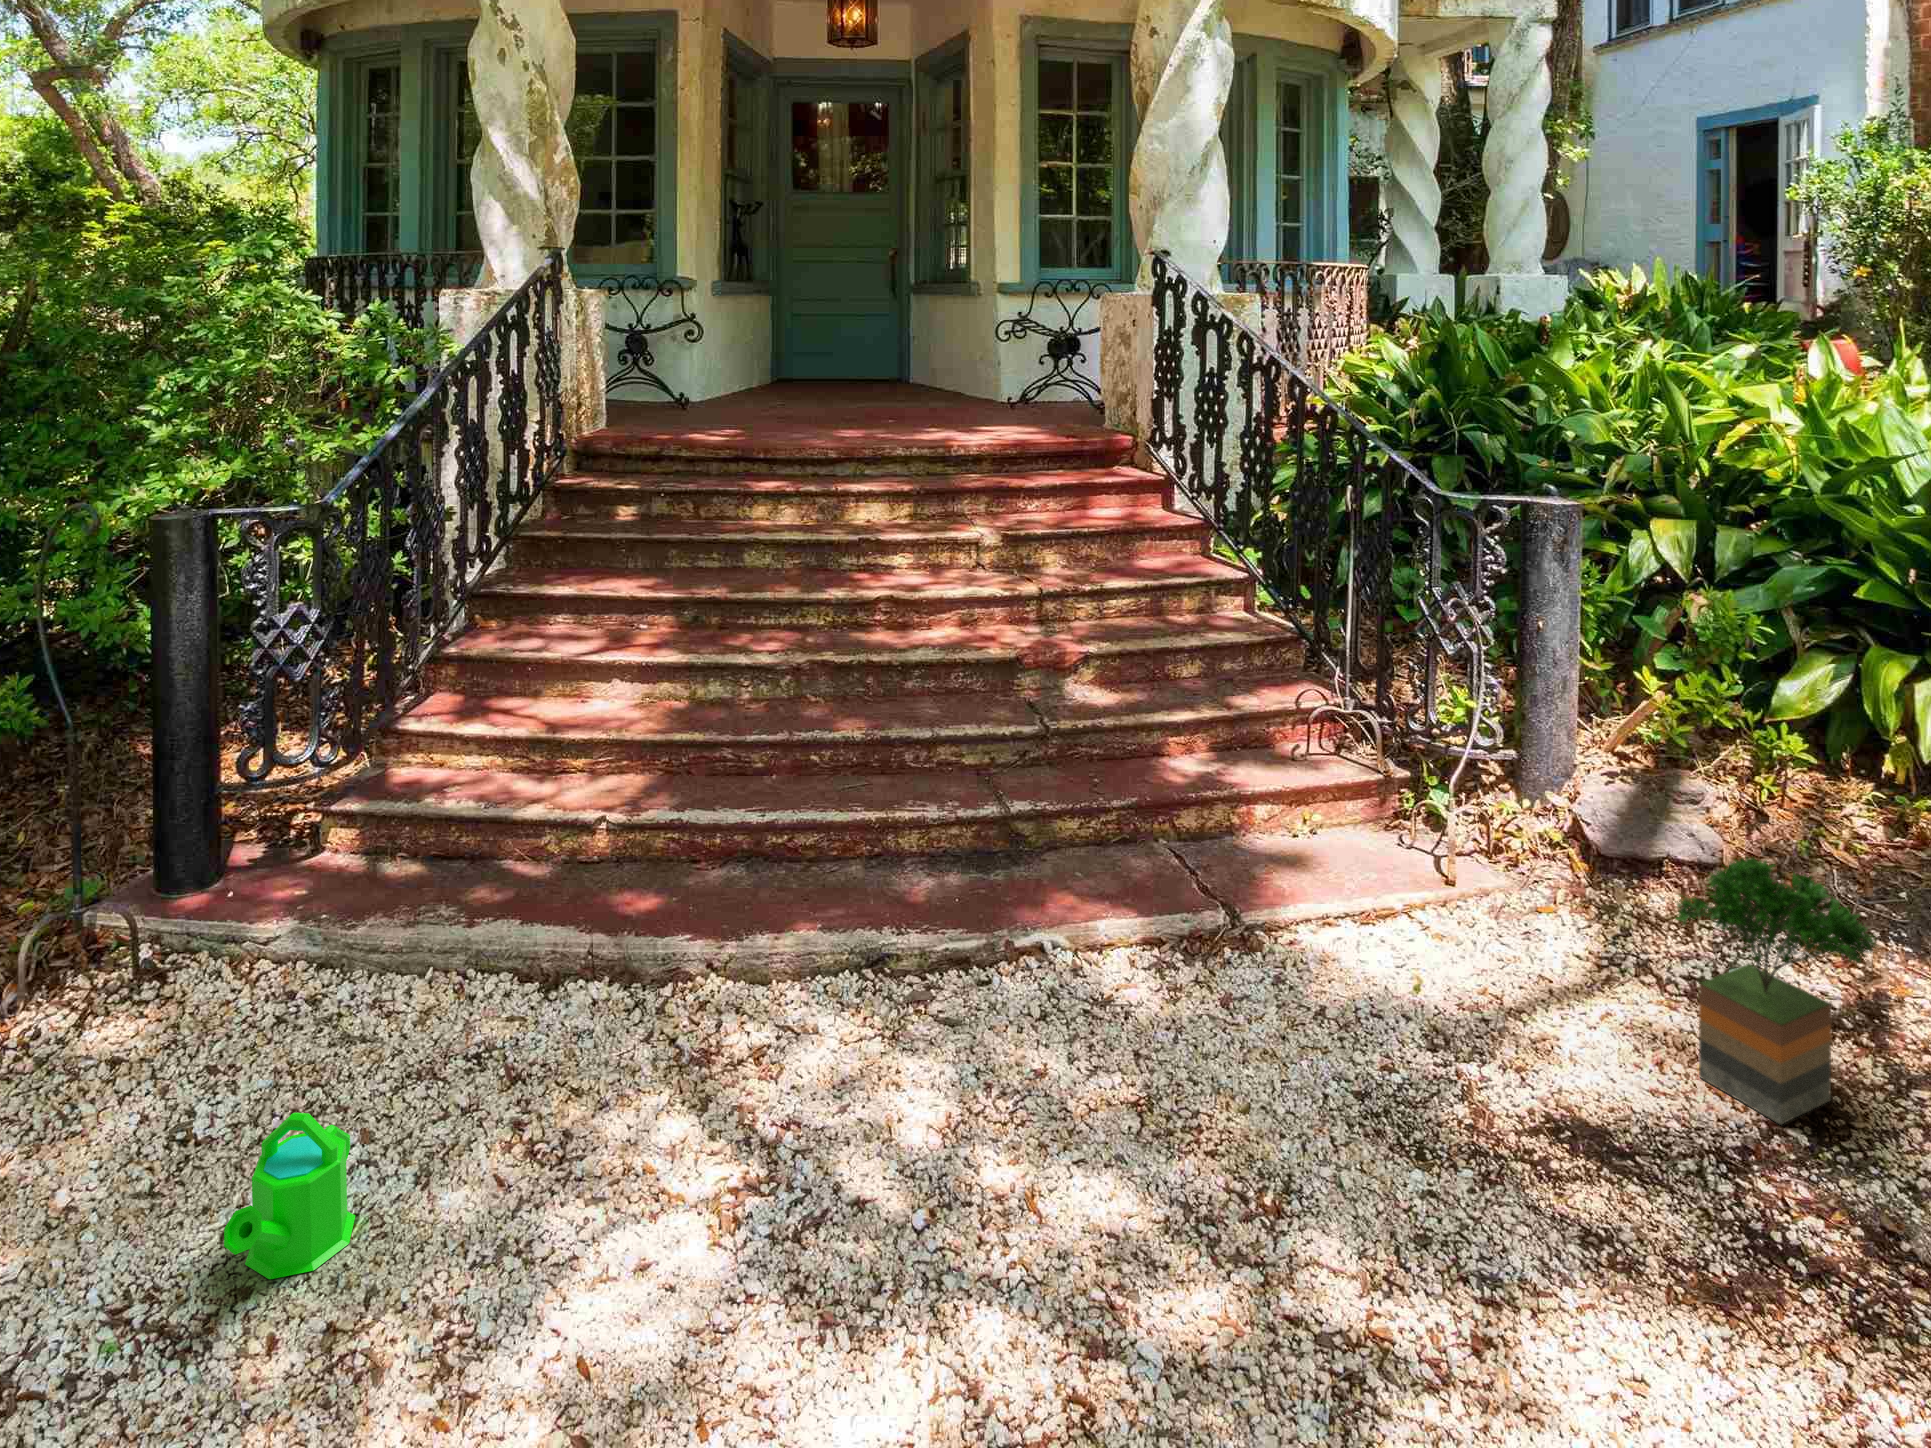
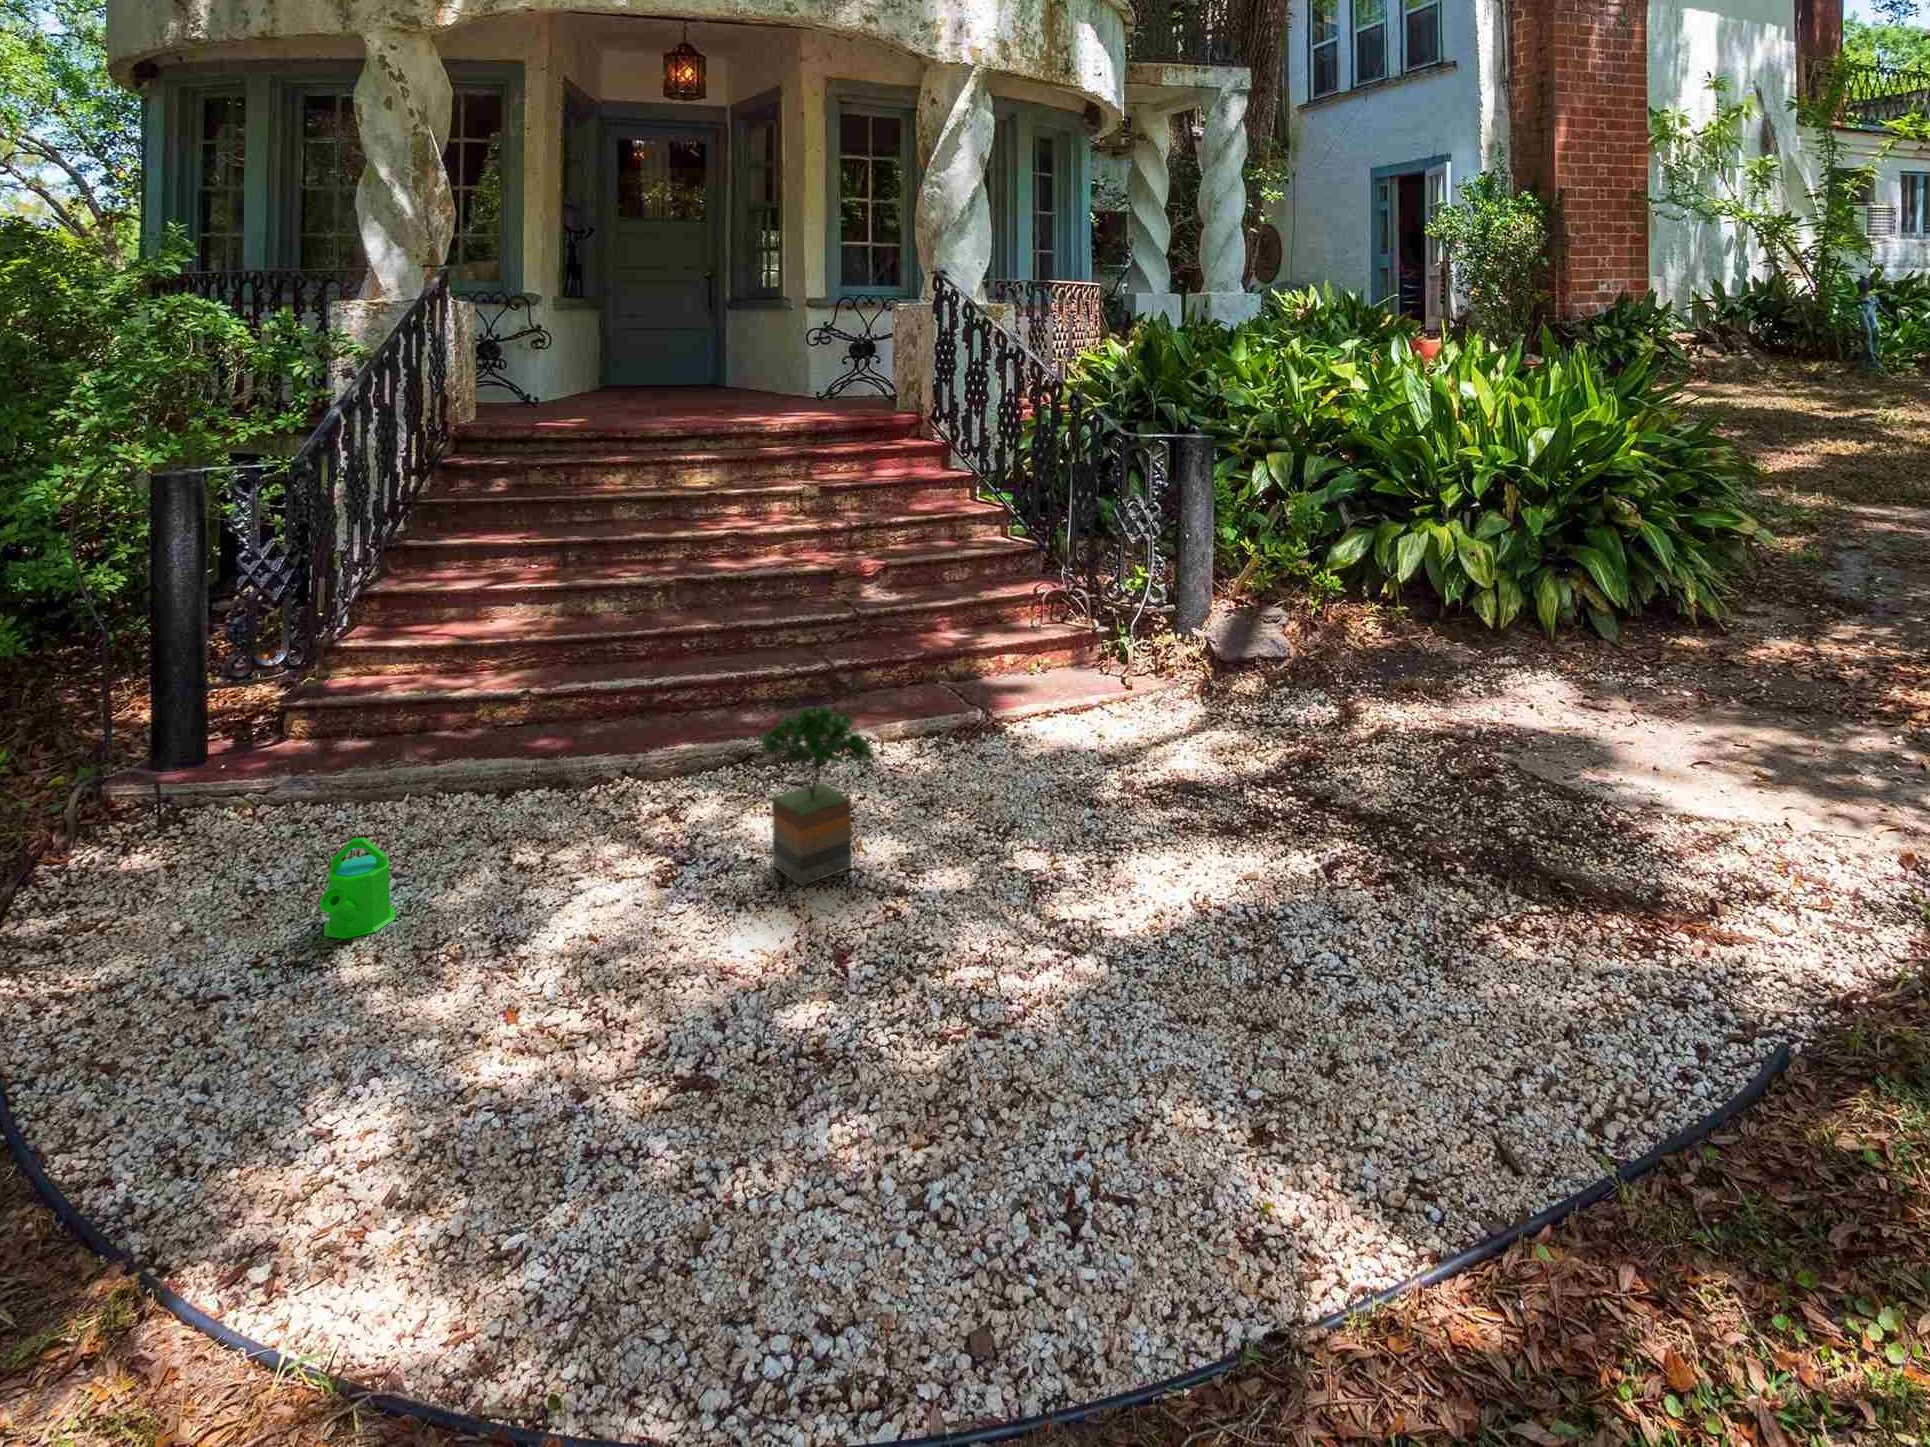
potted tree: present [1675,858,1876,1124] -> present [760,706,875,886]

